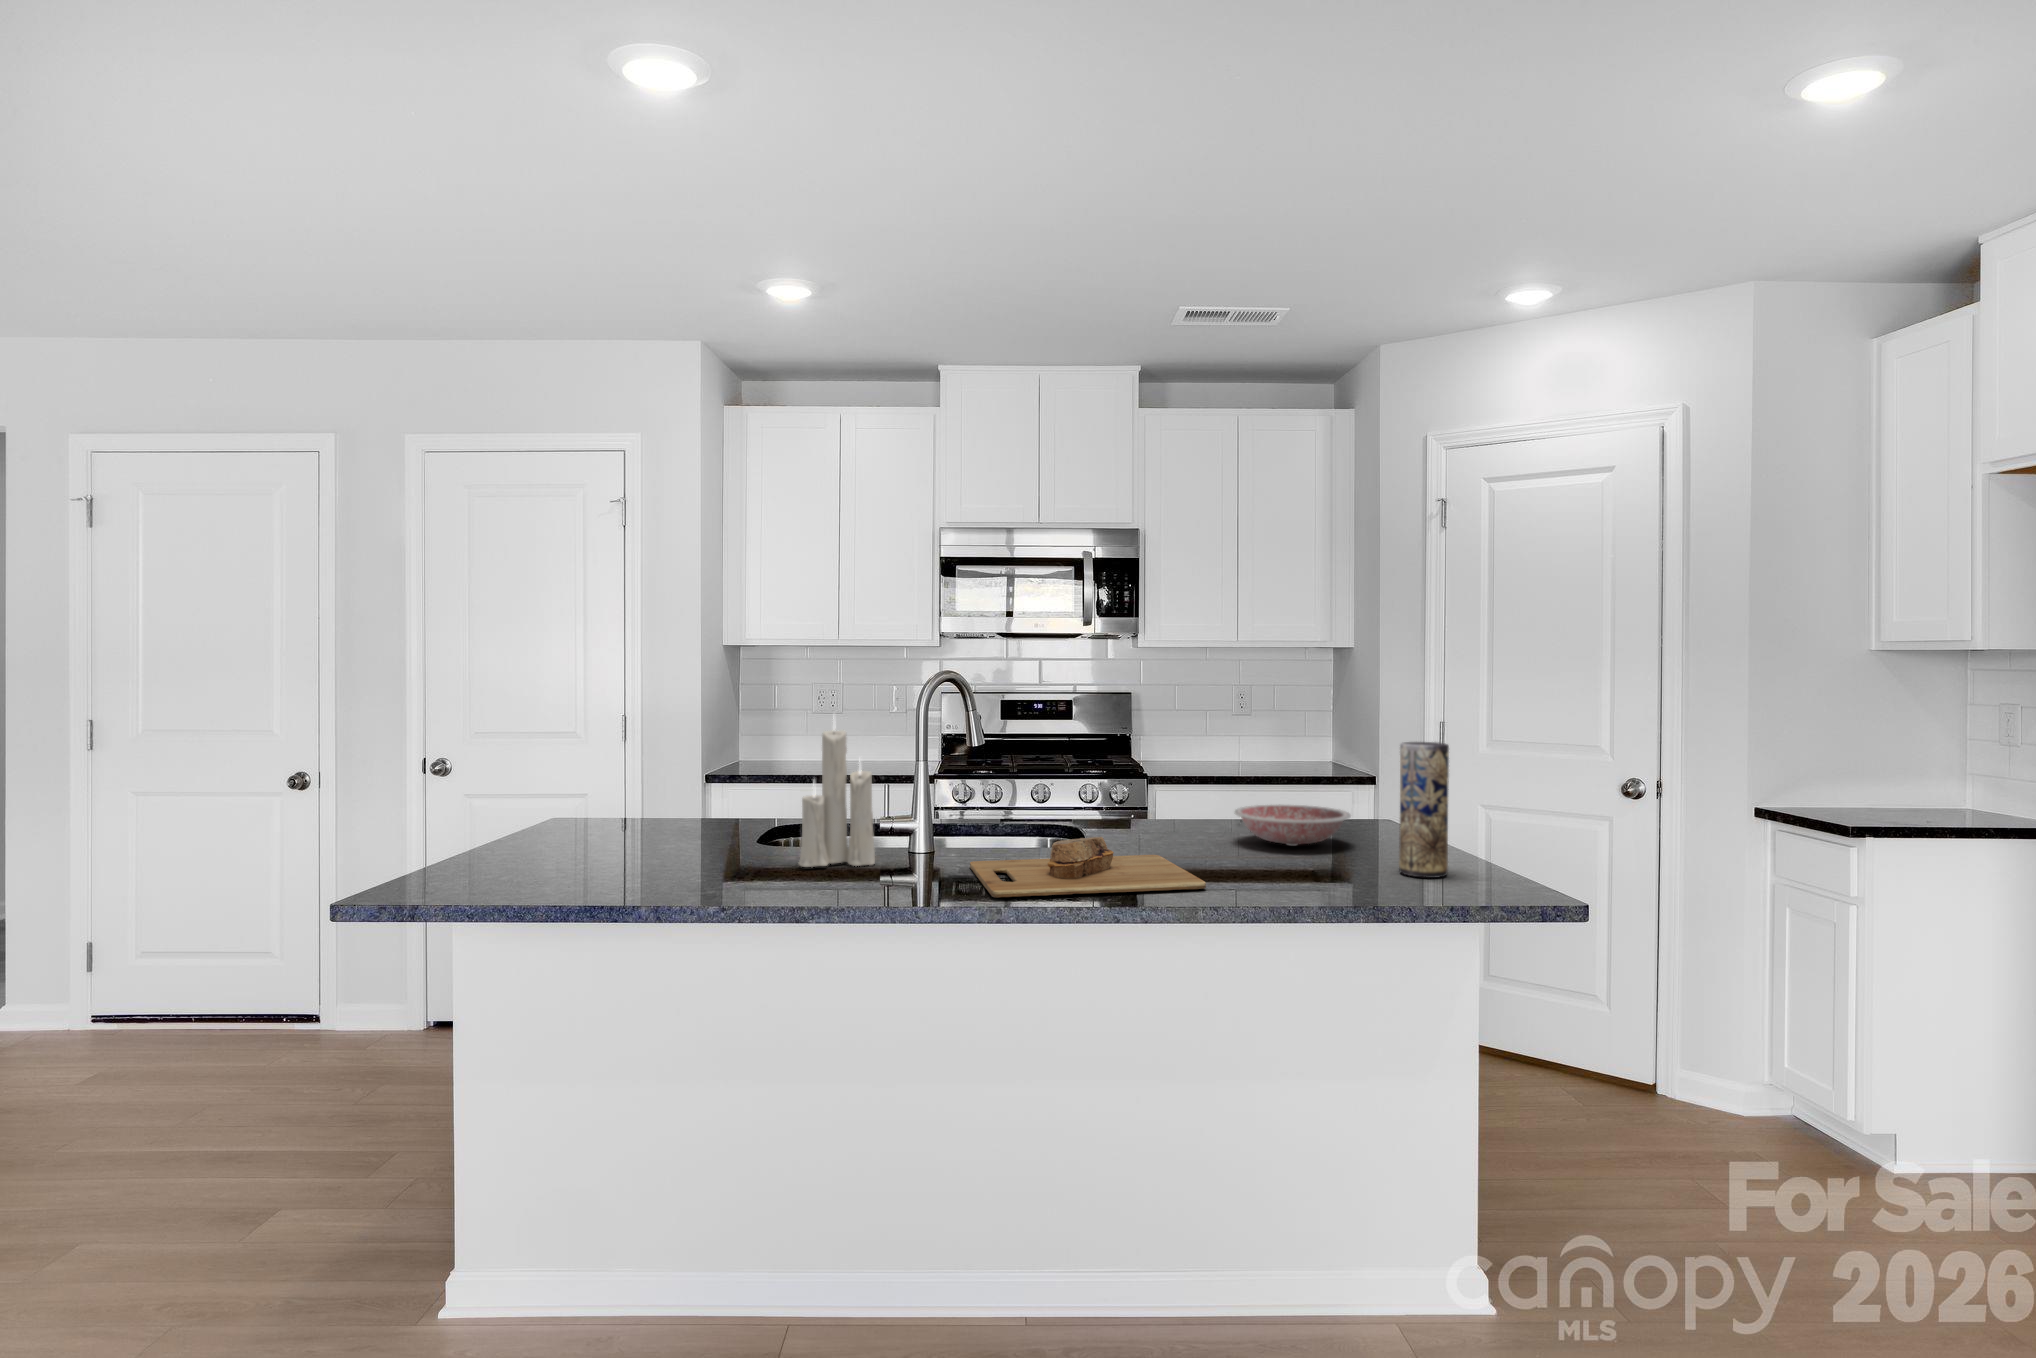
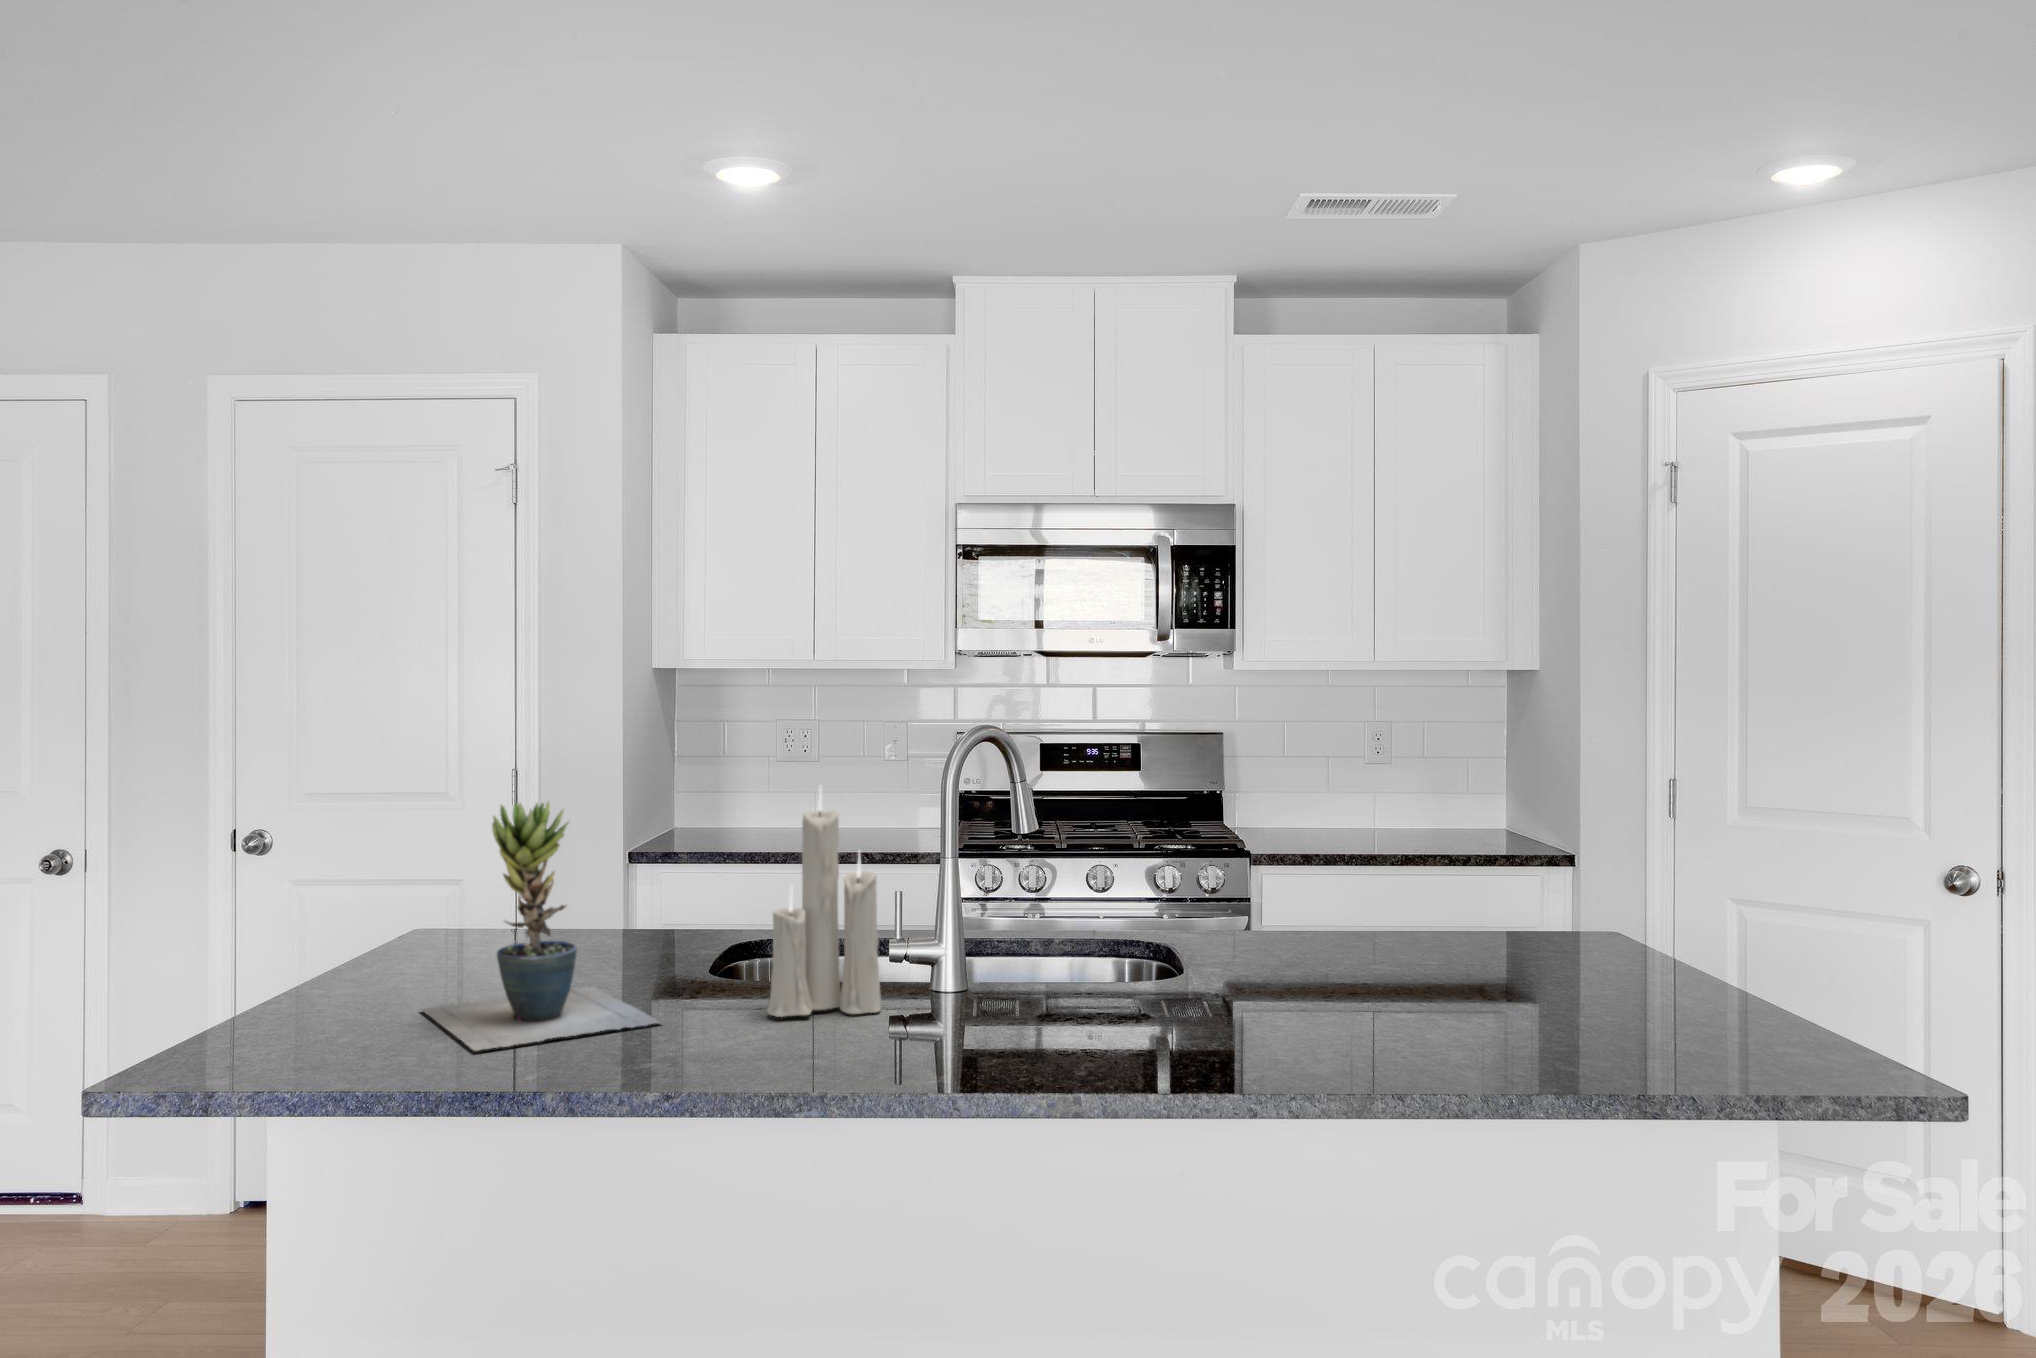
potted plant: none [564,723,728,886] -> present [422,802,660,1051]
vase: present [1399,742,1449,878] -> none [1677,831,1755,1040]
bowl: present [1235,805,1351,845] -> none [1410,915,1588,979]
cutting board: present [970,837,1206,898] -> none [1024,974,1391,1076]

